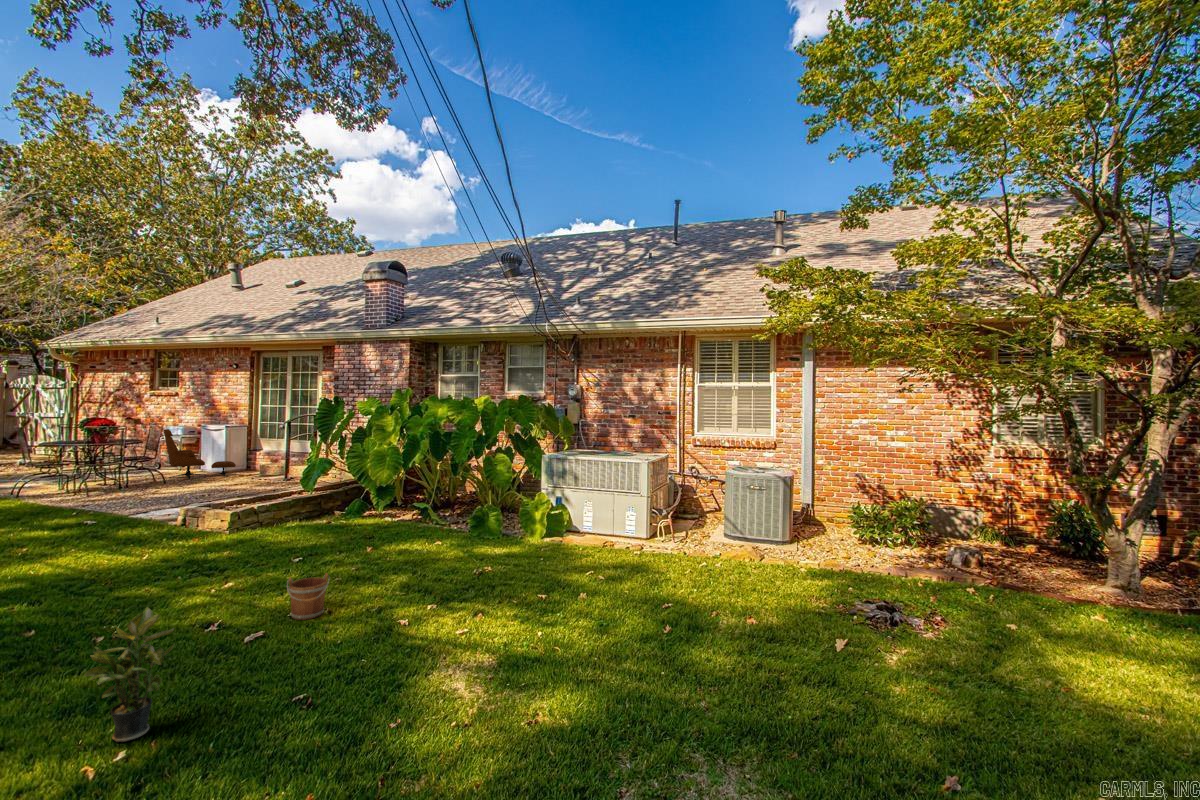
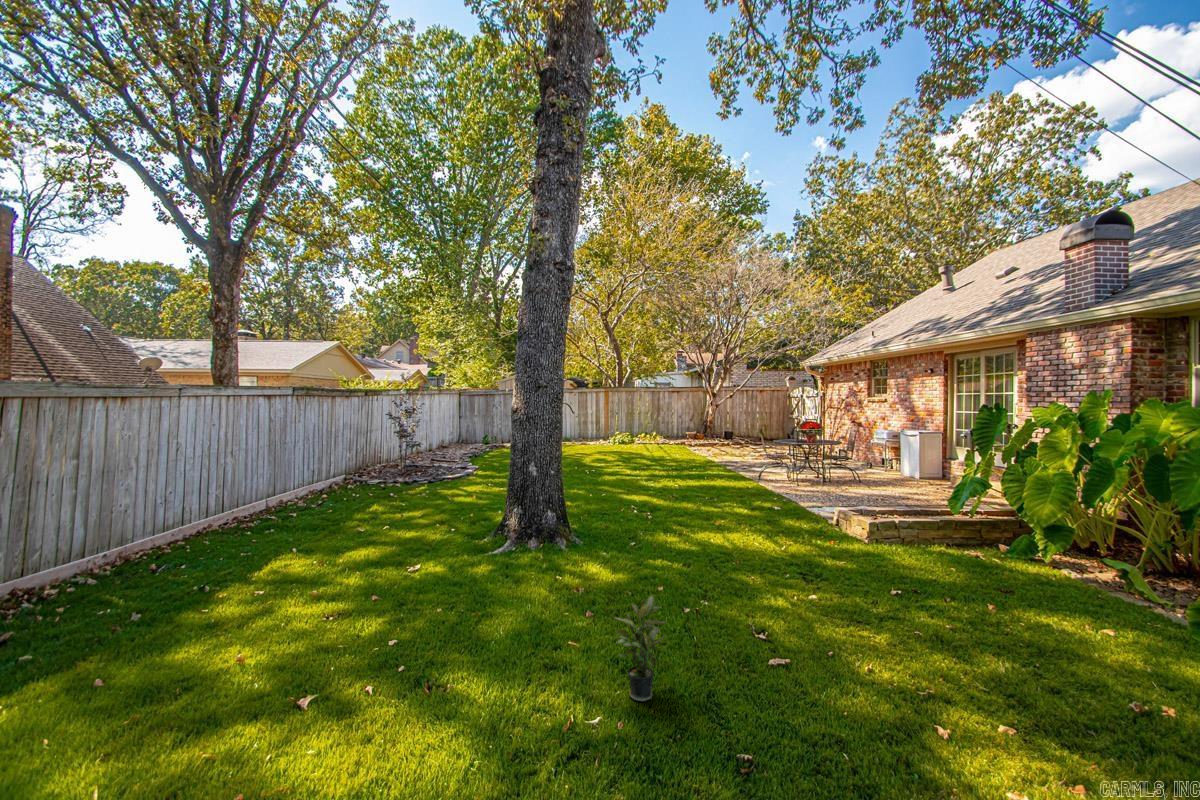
lounge chair: present [163,429,236,479] -> none [864,433,929,482]
bucket: present [287,573,329,620] -> none [824,609,871,667]

